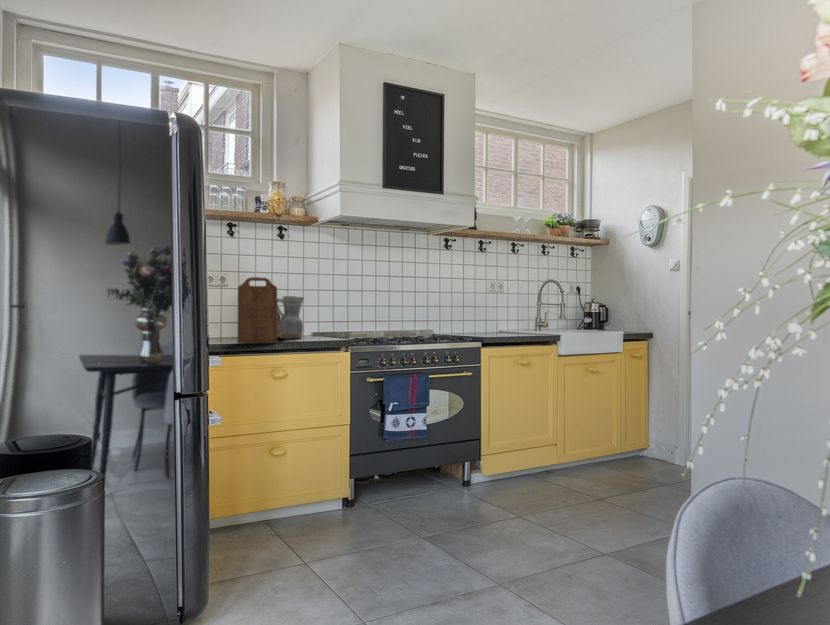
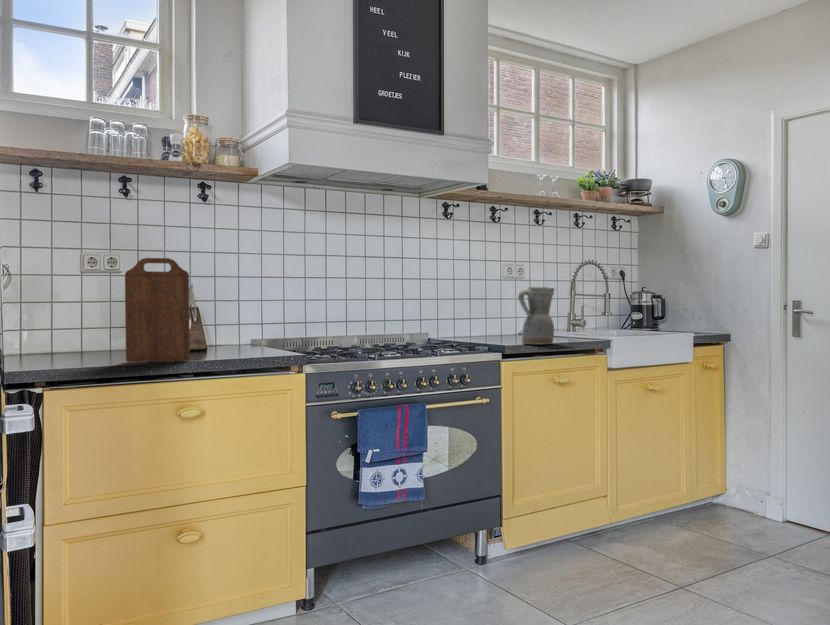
ceramic pitcher: present [277,296,303,338] -> present [518,287,554,344]

